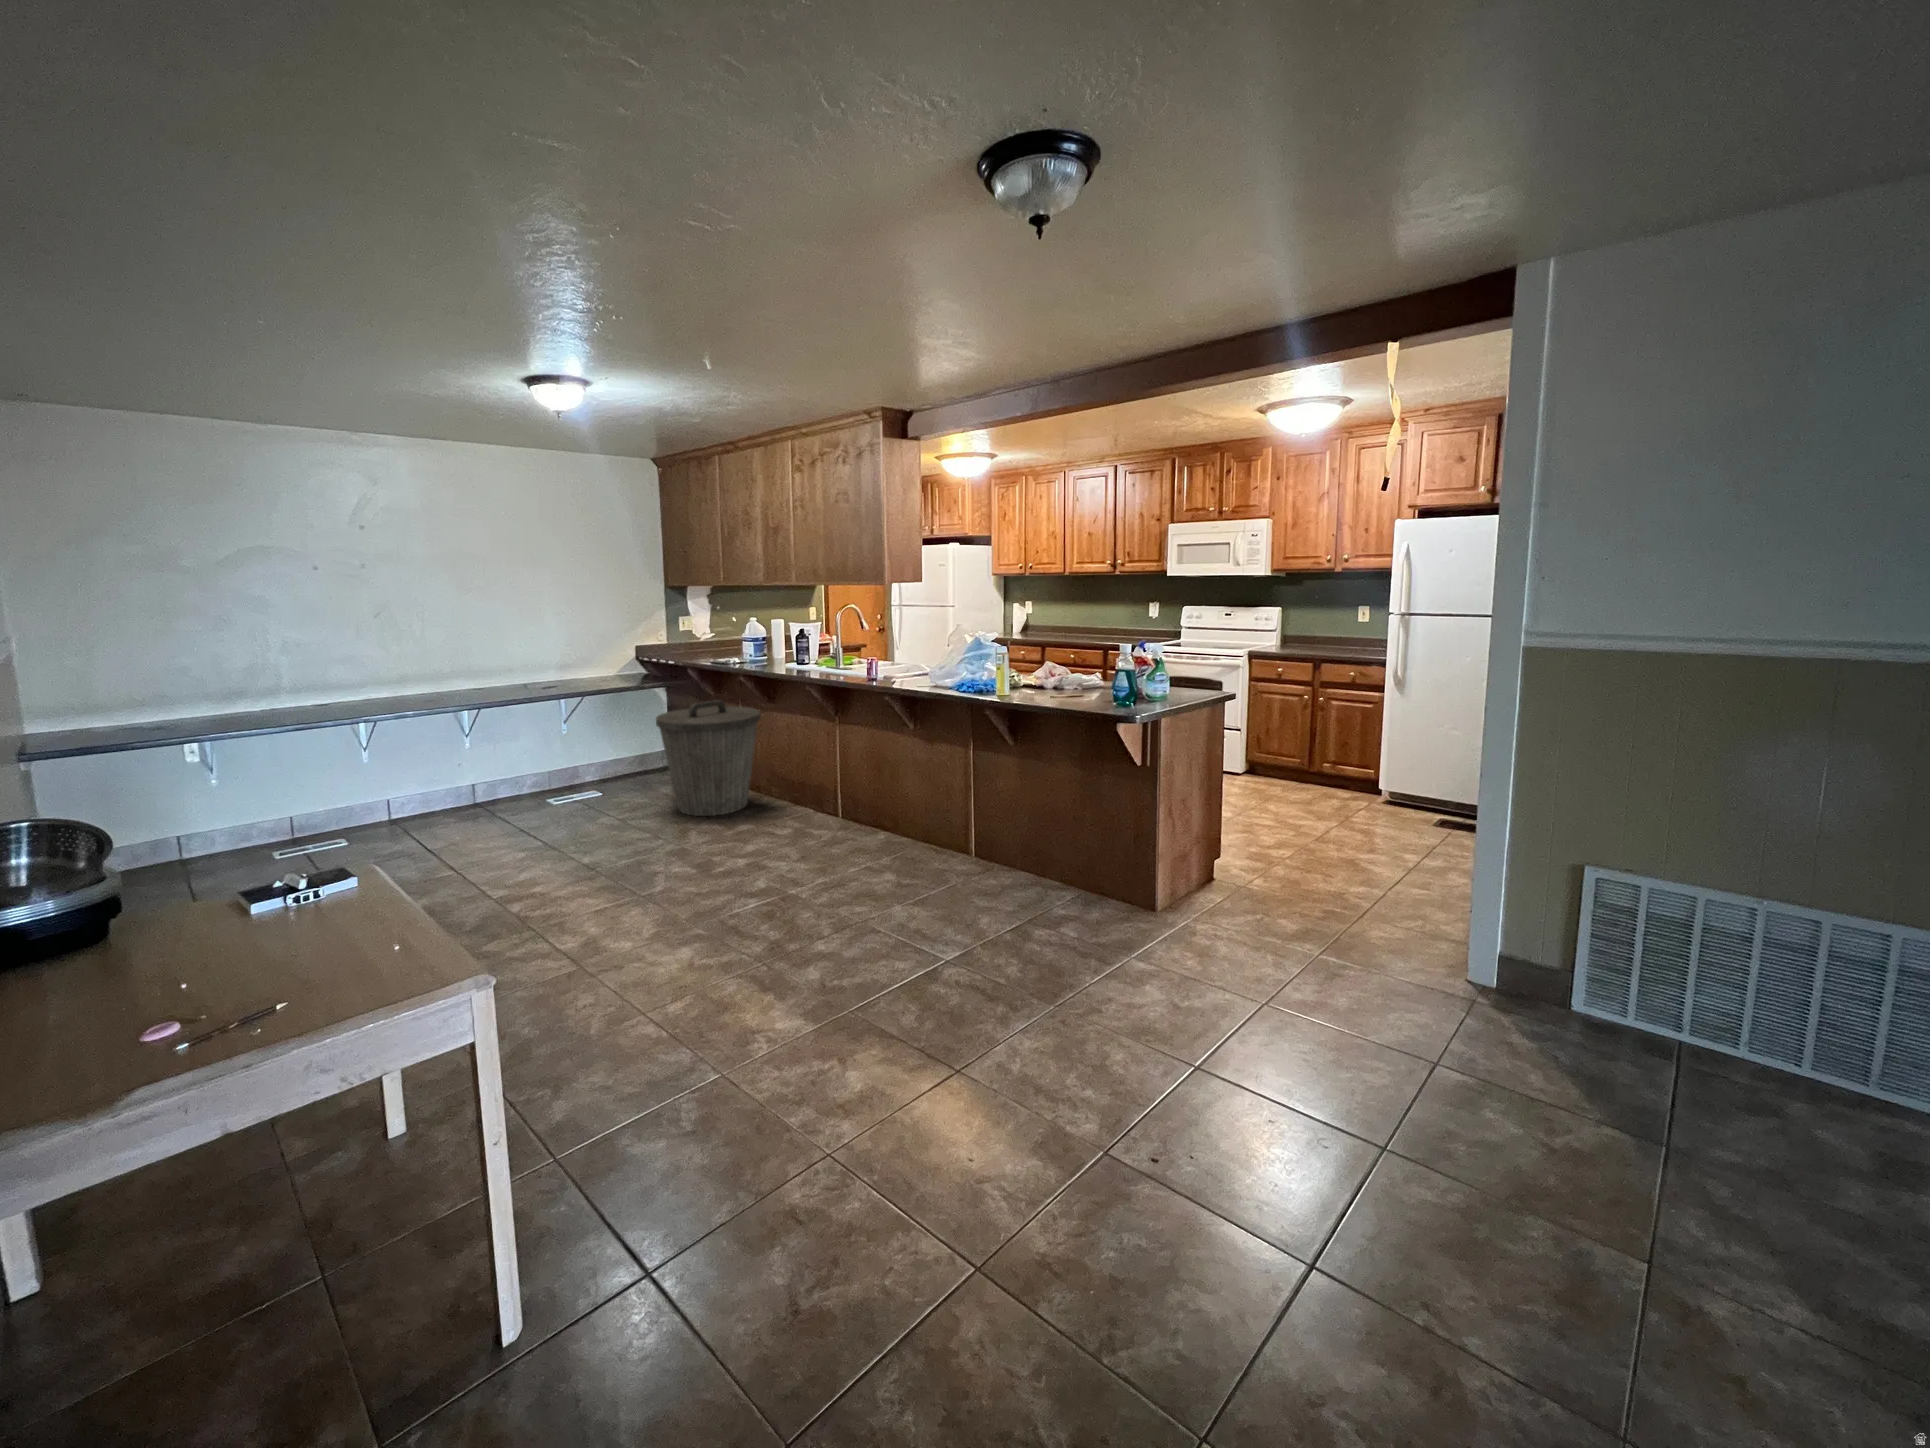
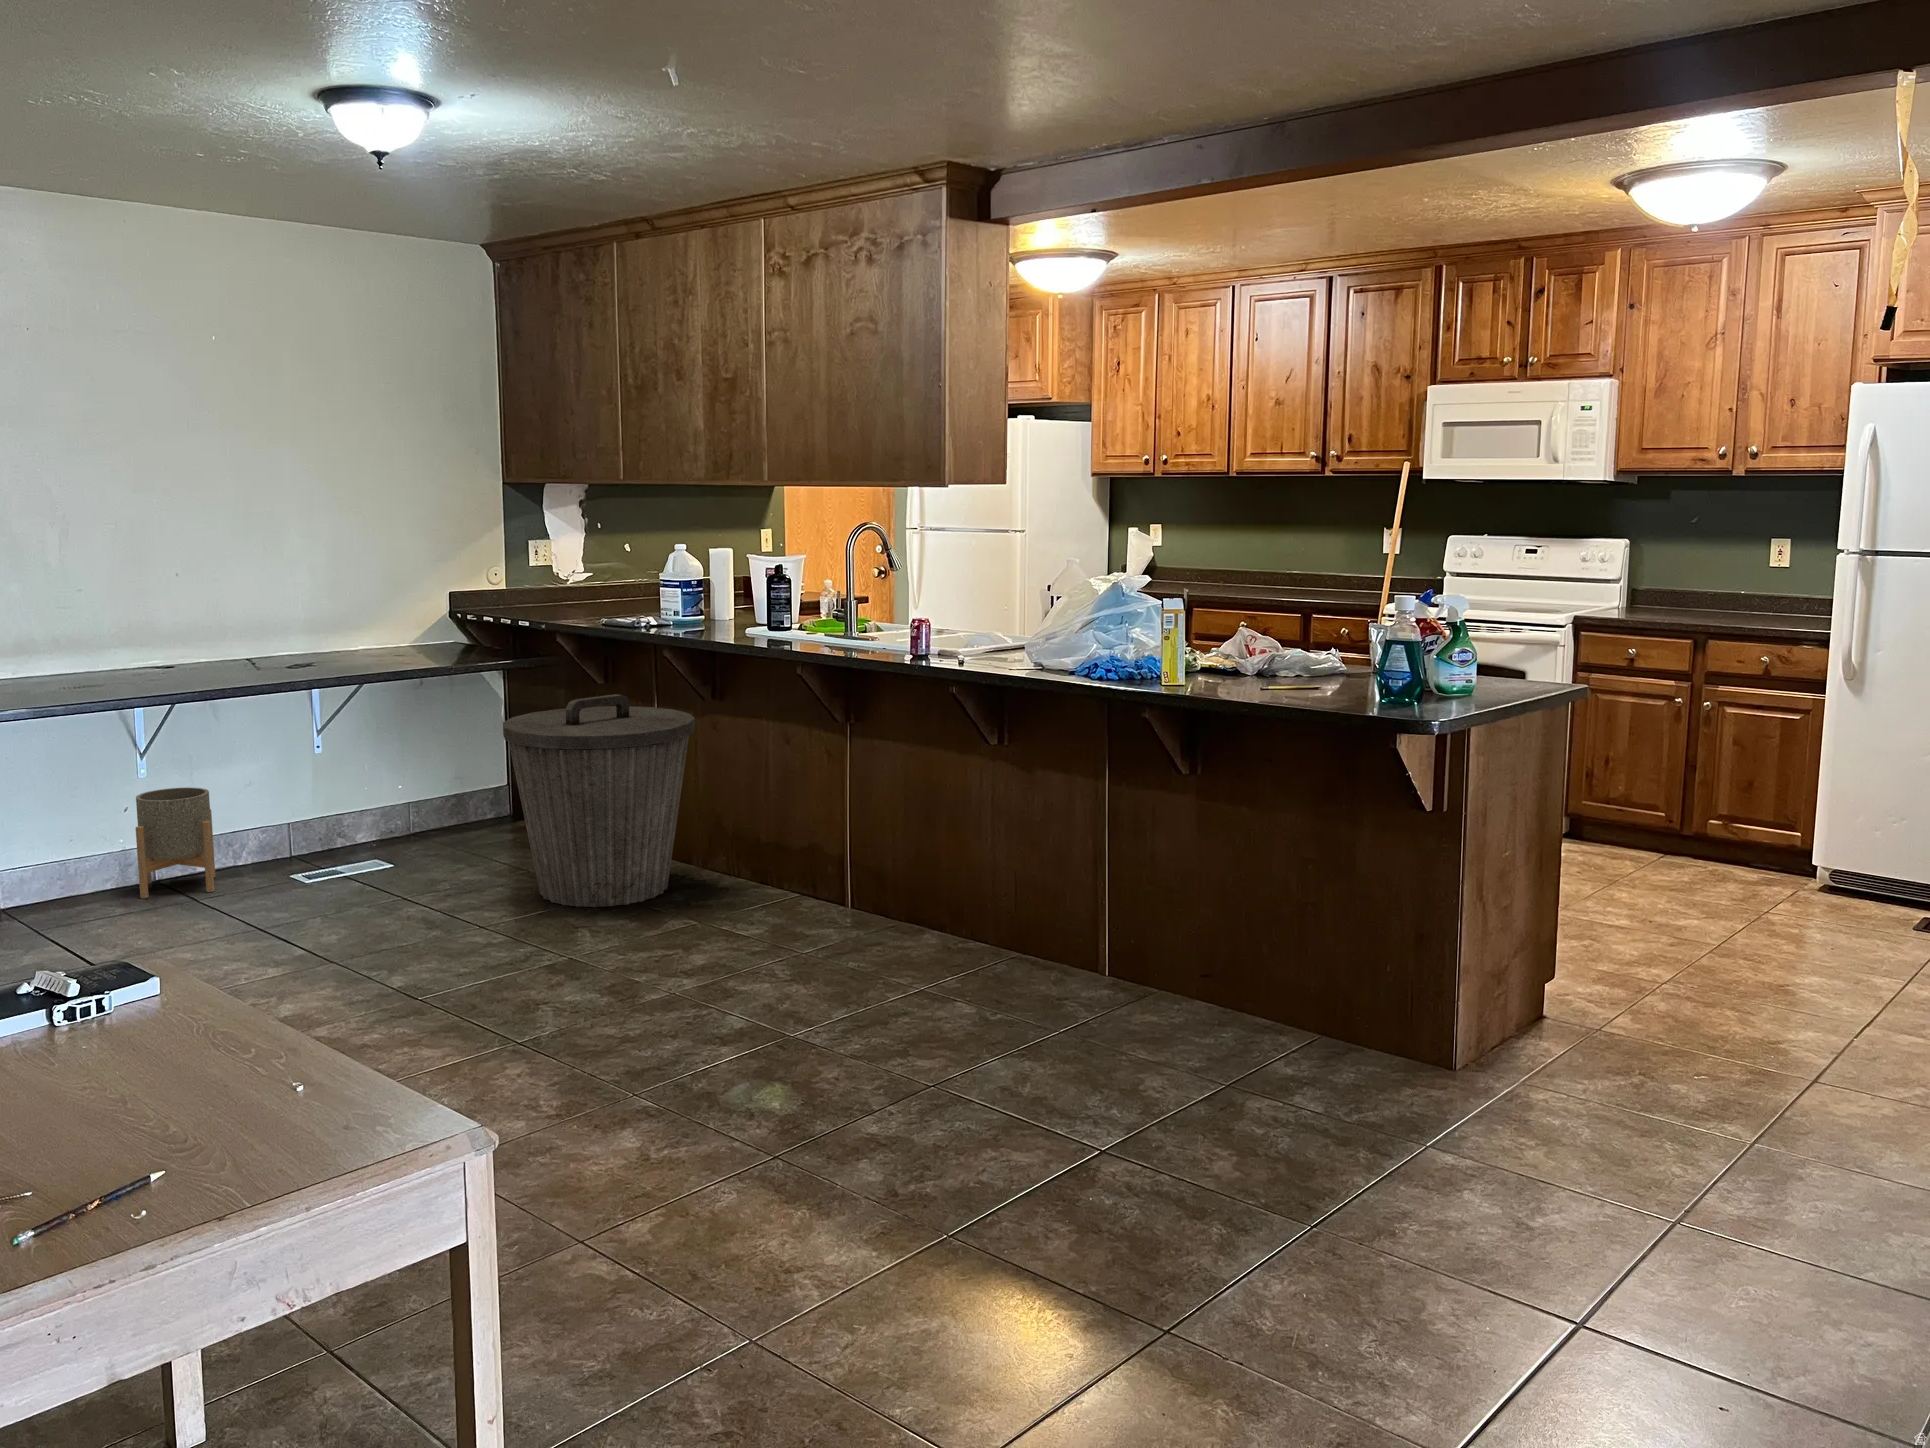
planter: none [462,752,509,813] -> present [136,787,215,898]

